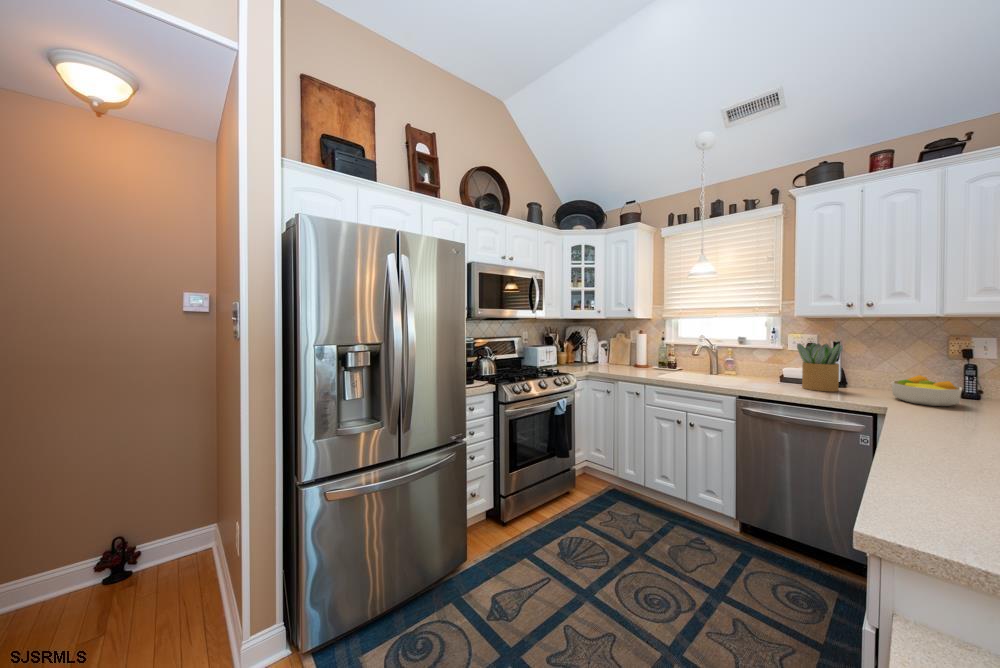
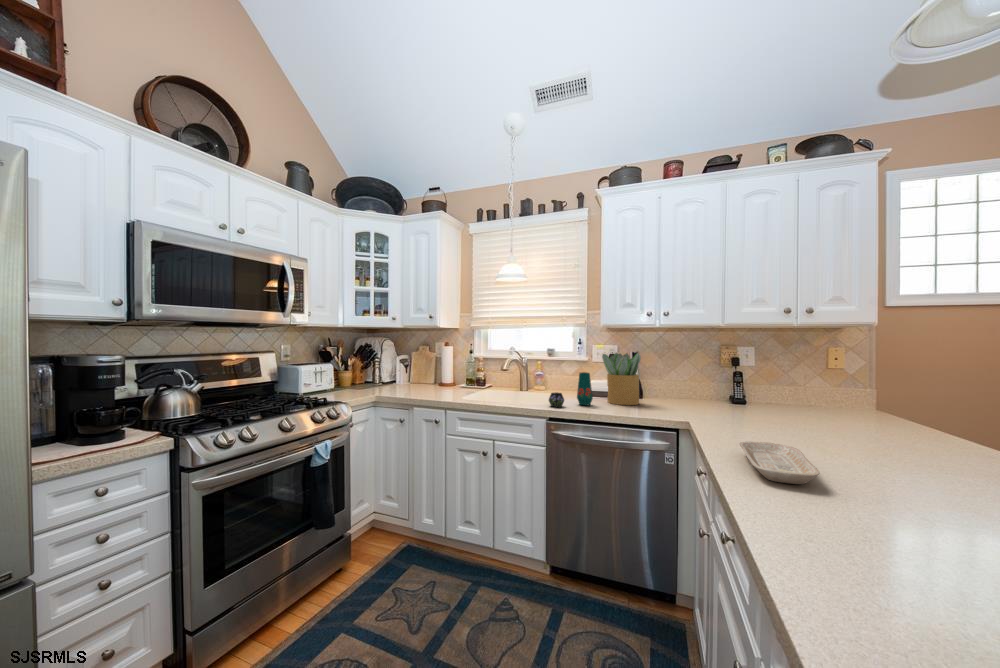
vase: none [738,360,784,389] -> present [549,372,593,407]
fruit bowl: present [891,375,962,406] -> none [682,383,740,415]
tray: none [909,422,976,450] -> present [739,441,820,484]

